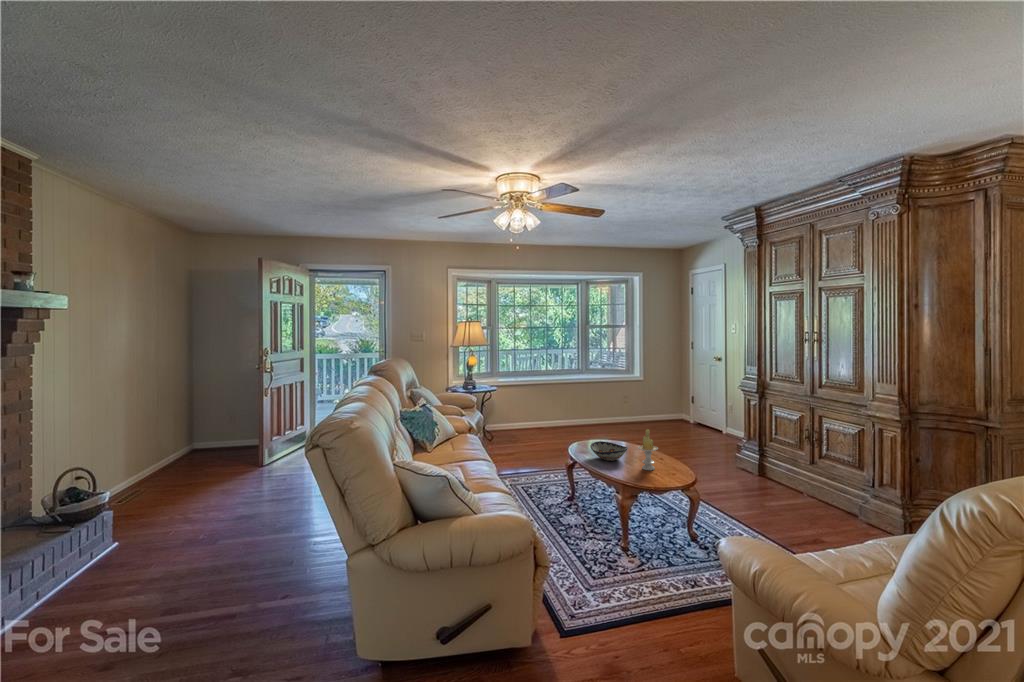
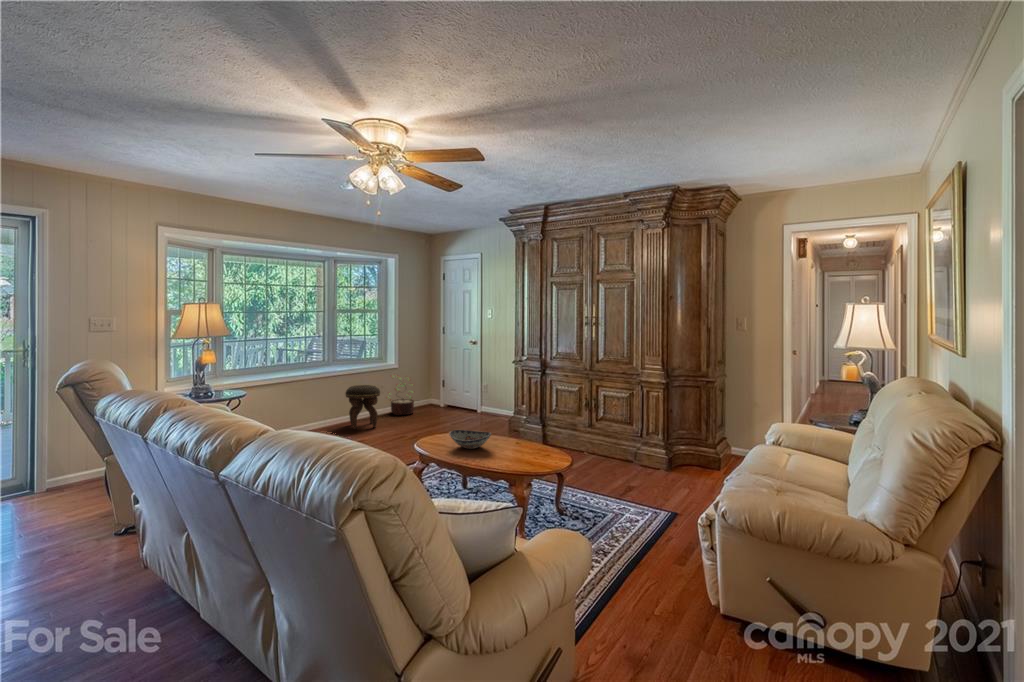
decorative plant: none [629,386,657,426] -> present [387,375,414,415]
footstool: none [584,394,614,434] -> present [346,385,380,429]
candle: present [638,429,658,470] -> none [508,410,527,451]

